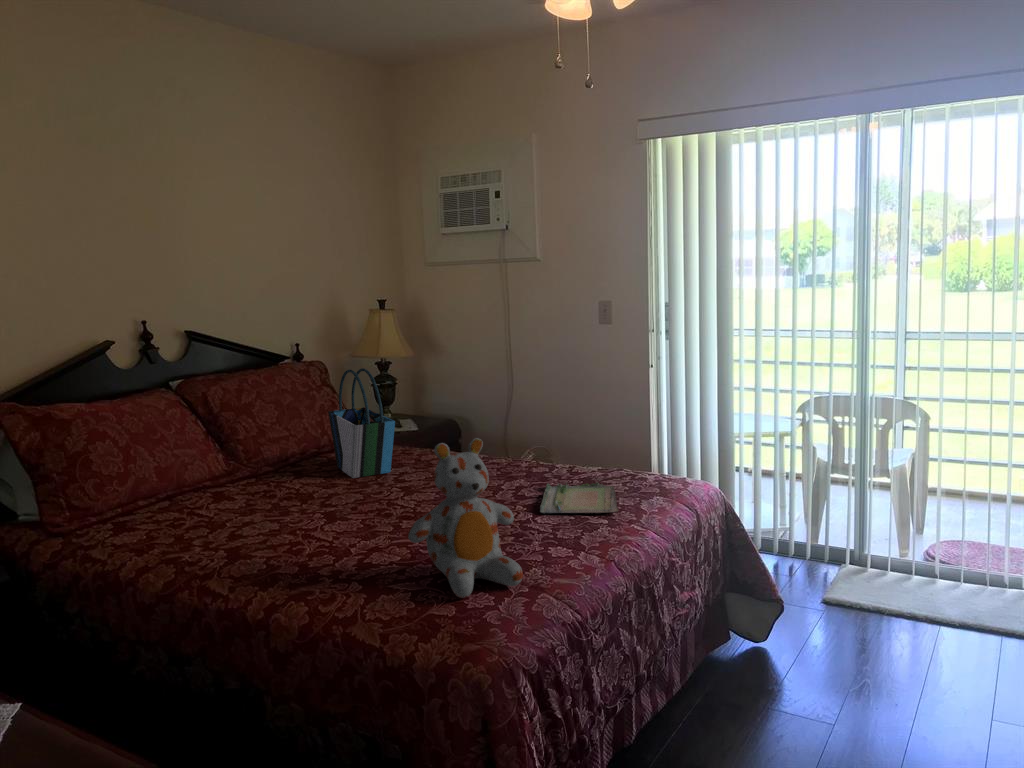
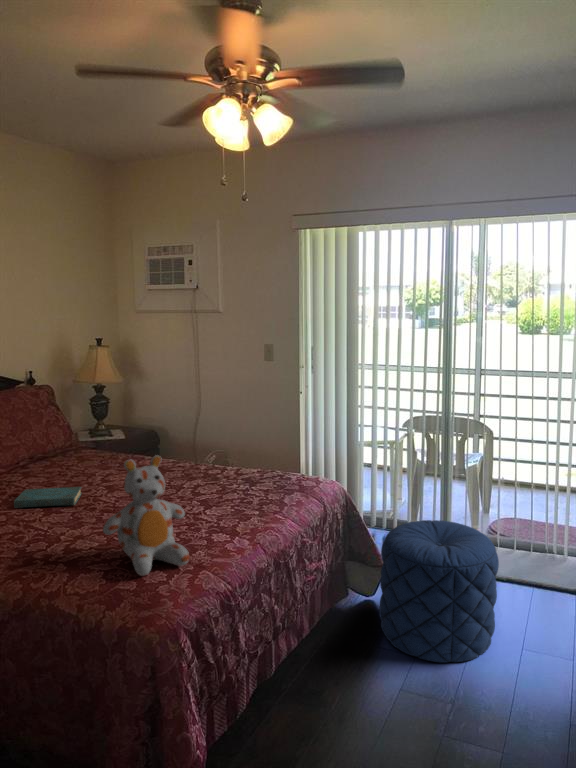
tote bag: present [328,368,395,478] -> none [48,393,101,479]
tray: present [540,483,618,514] -> none [208,478,267,507]
book: none [291,487,374,512] -> present [14,487,82,508]
pouf: none [777,537,955,736] -> present [379,520,499,663]

